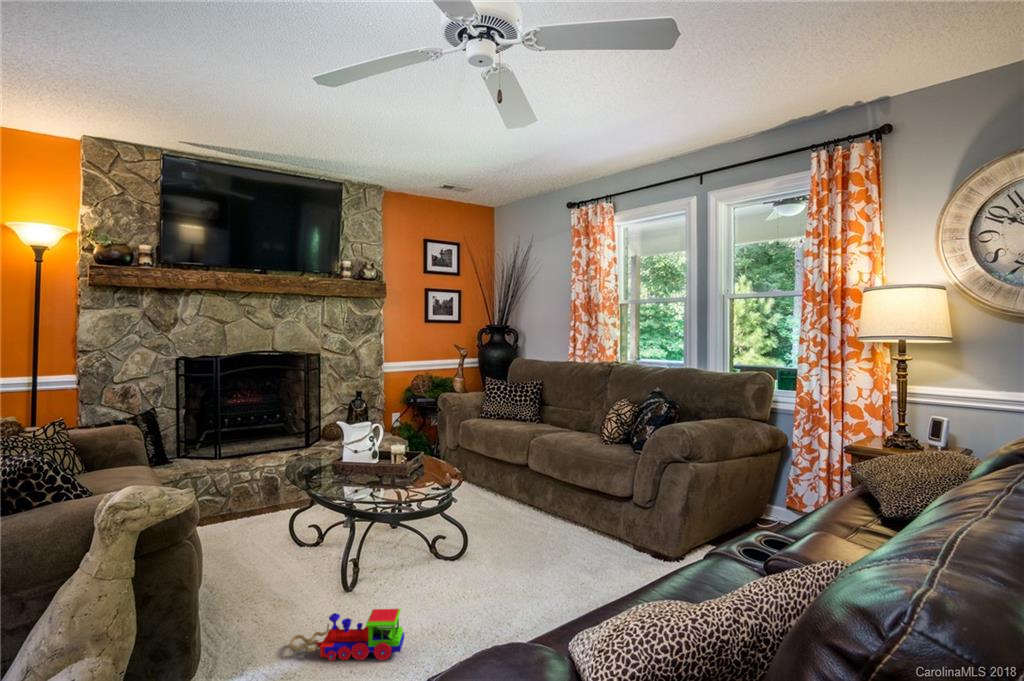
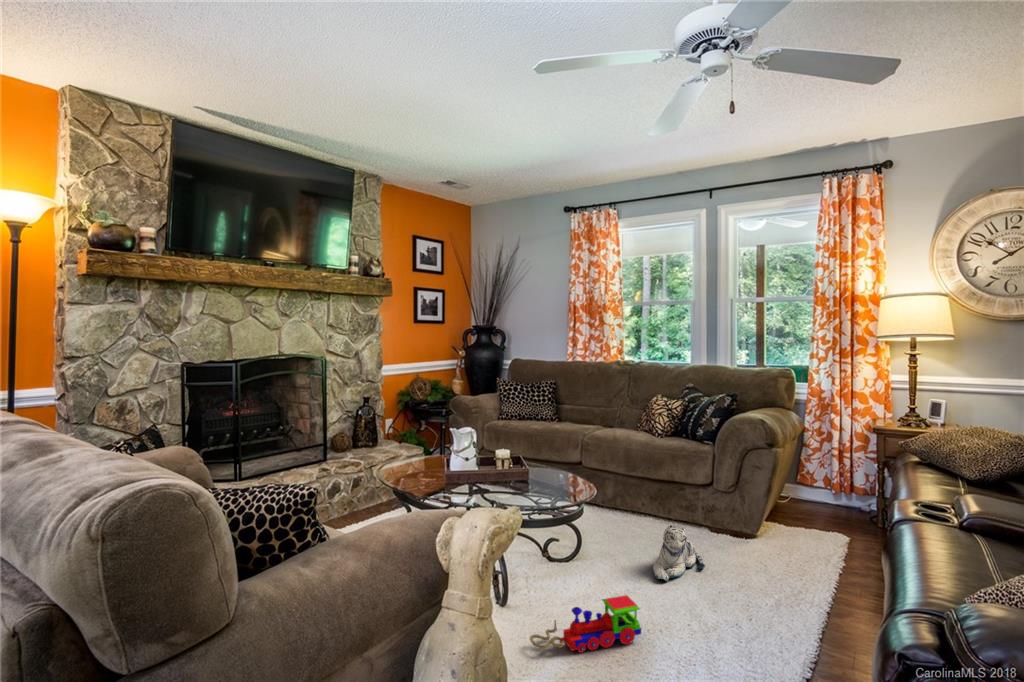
plush toy: none [495,540,571,600] -> present [653,525,705,581]

